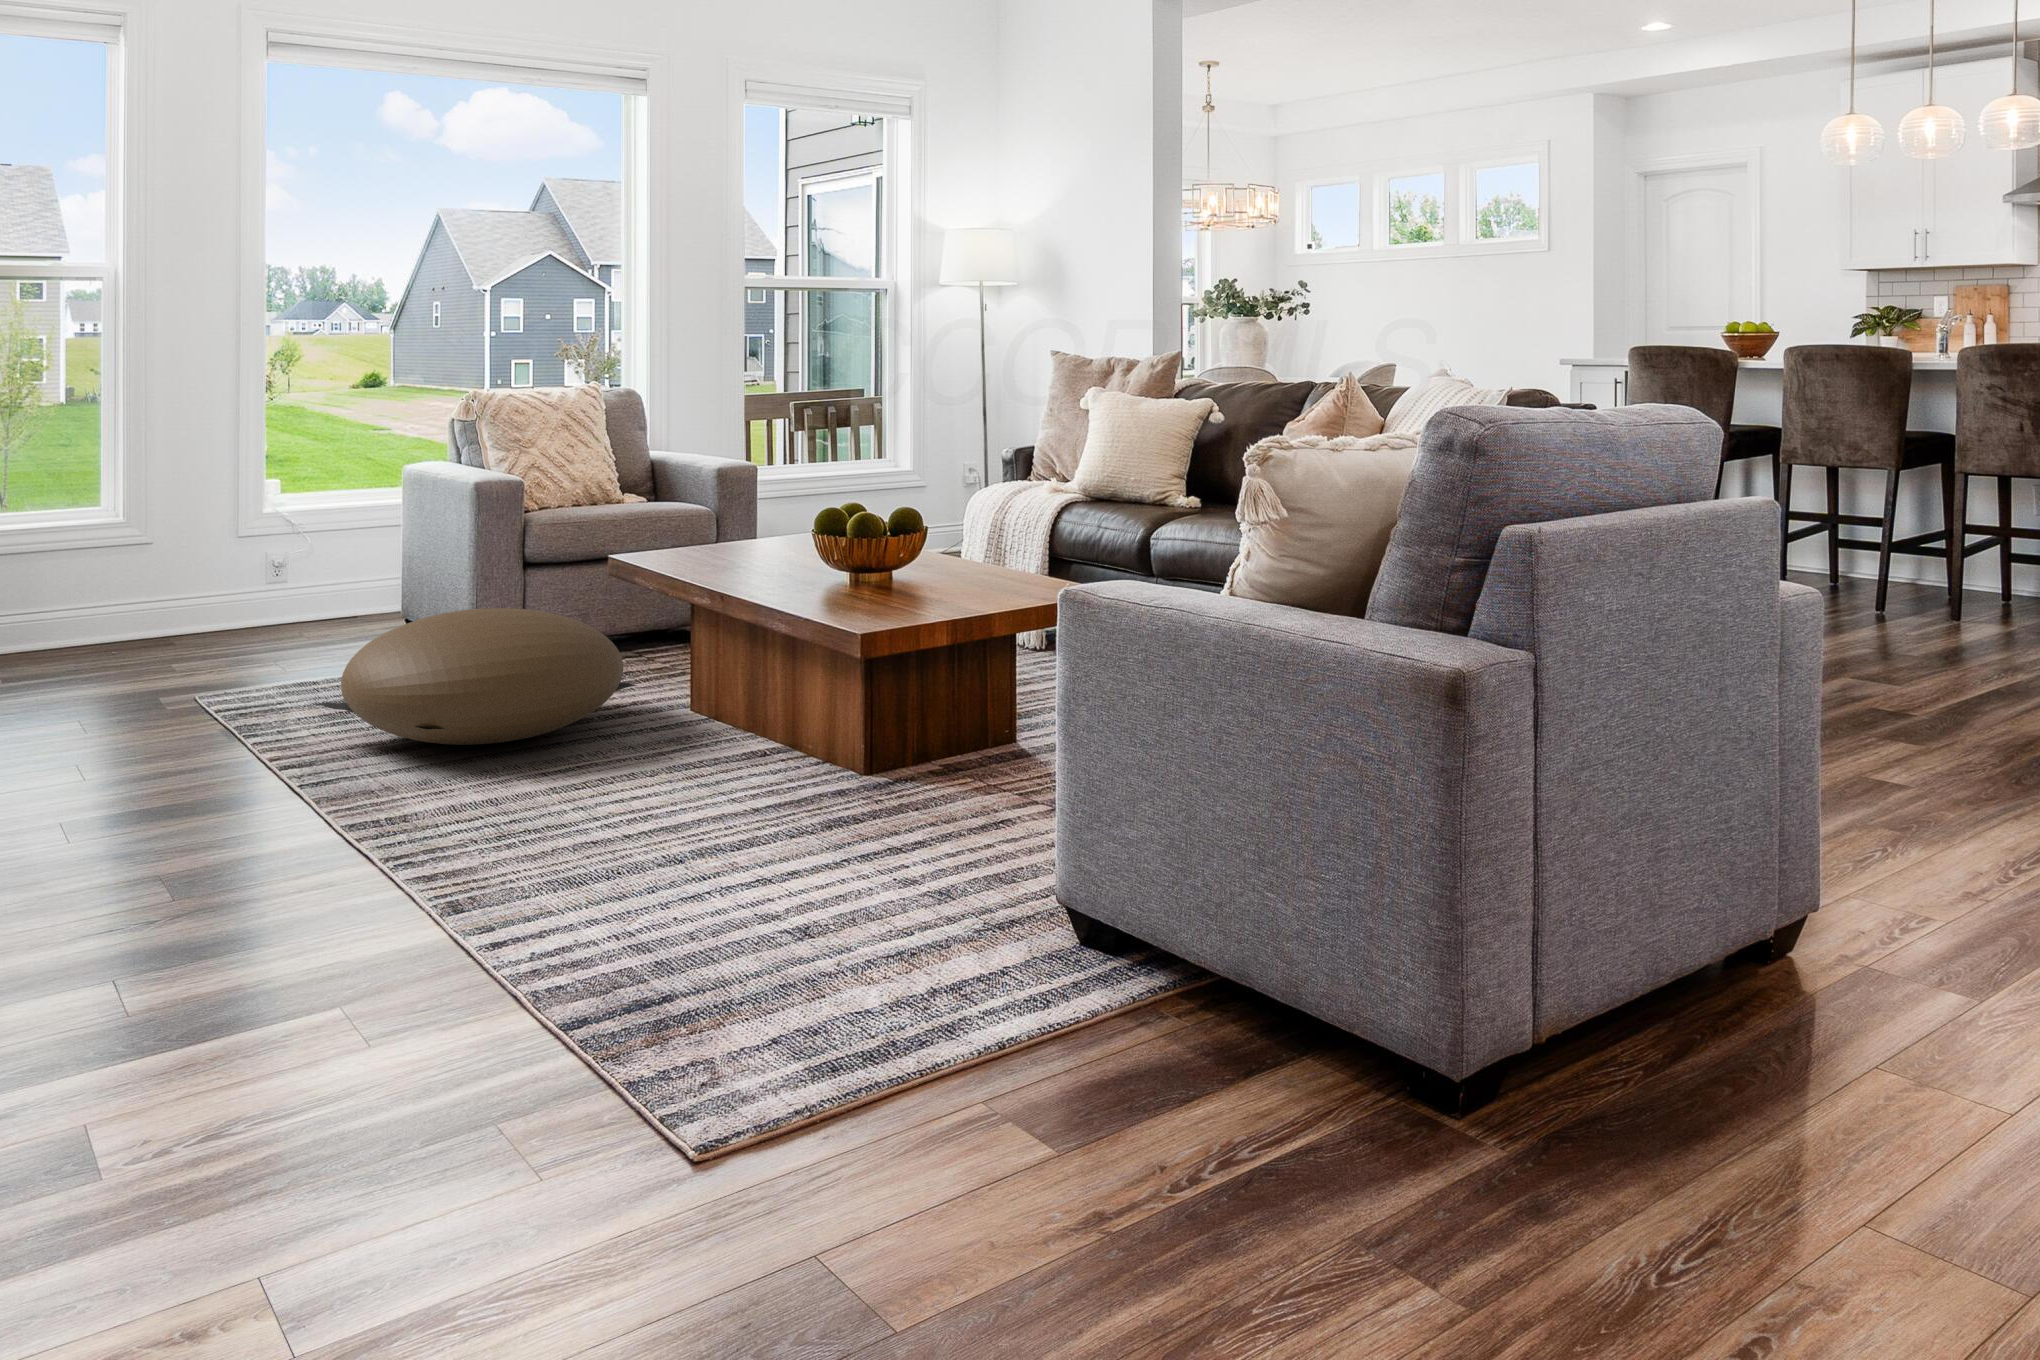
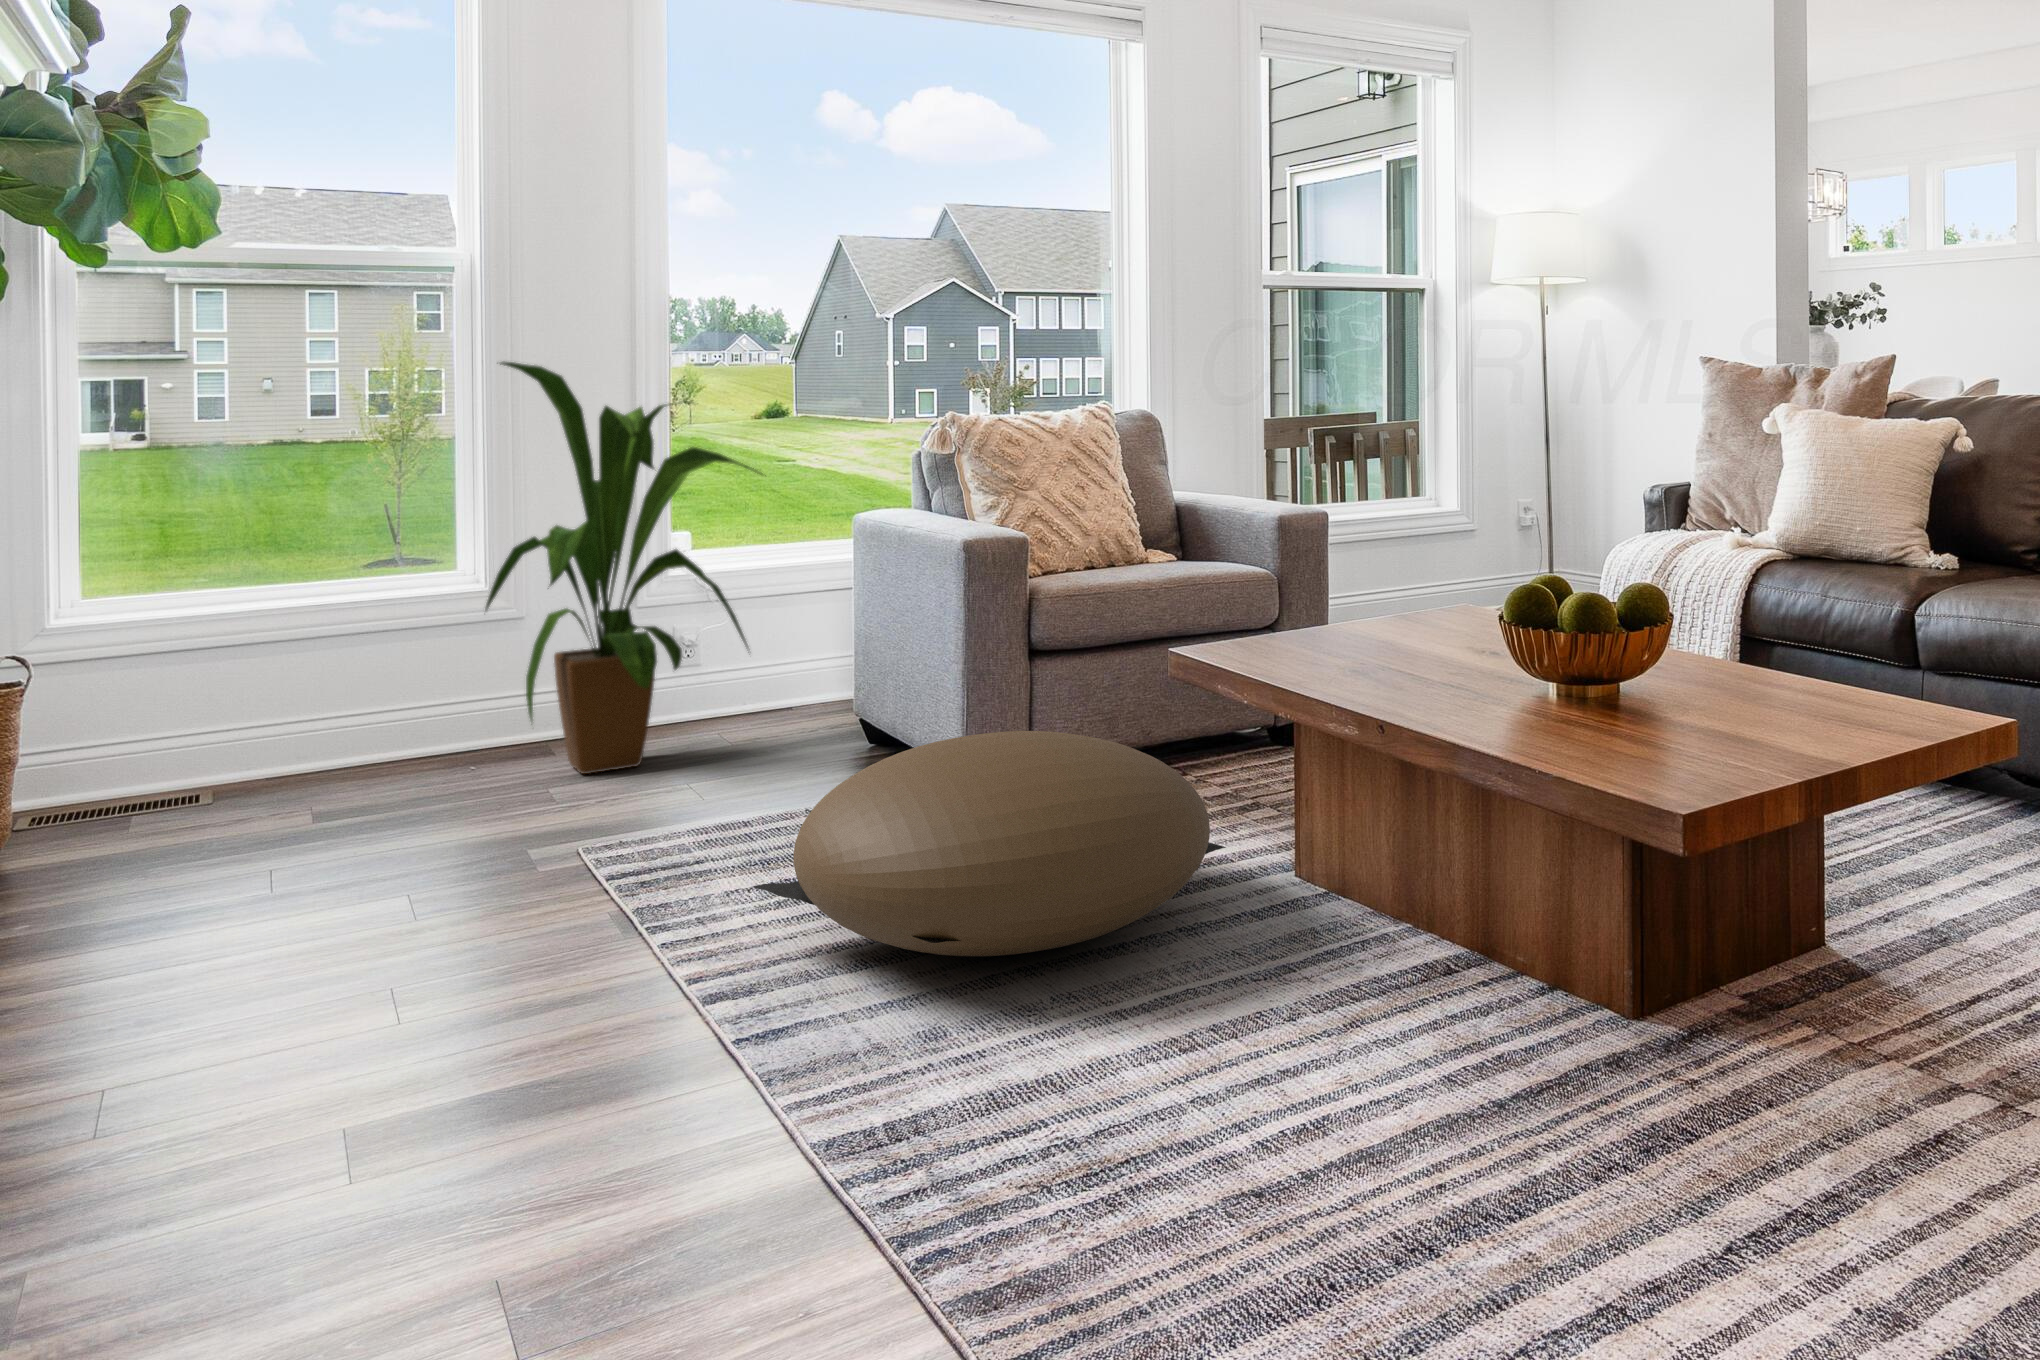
house plant: none [122,353,335,655] -> present [486,362,761,774]

